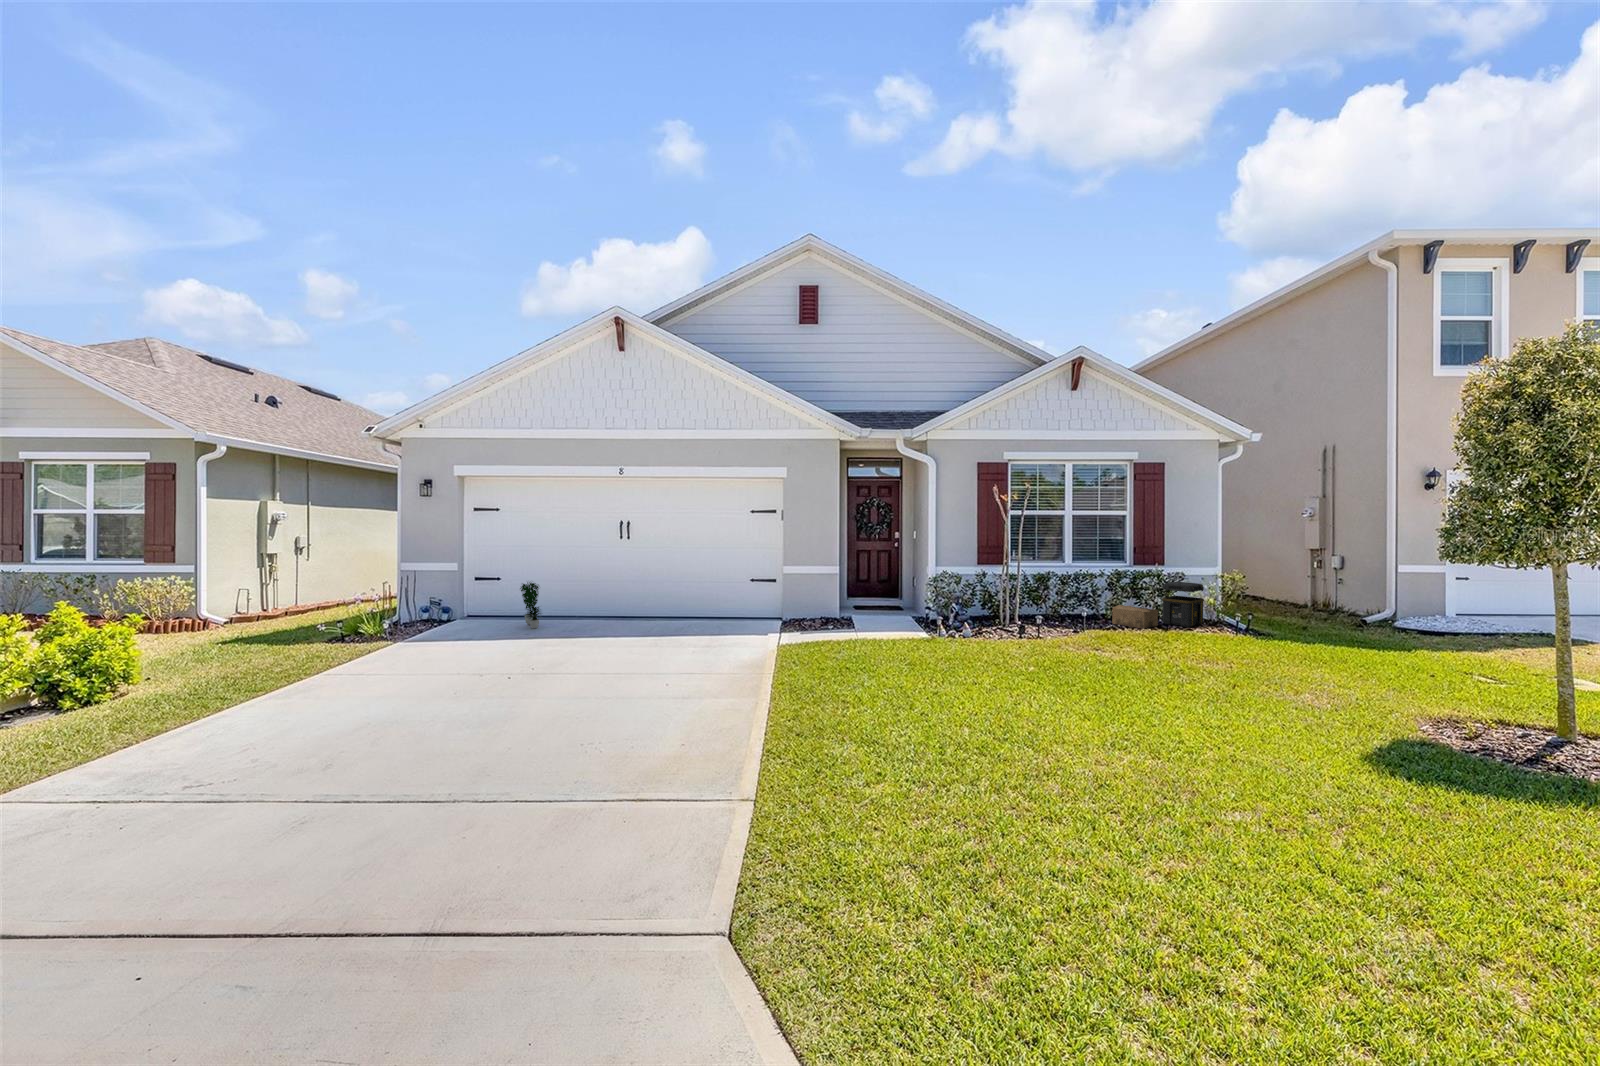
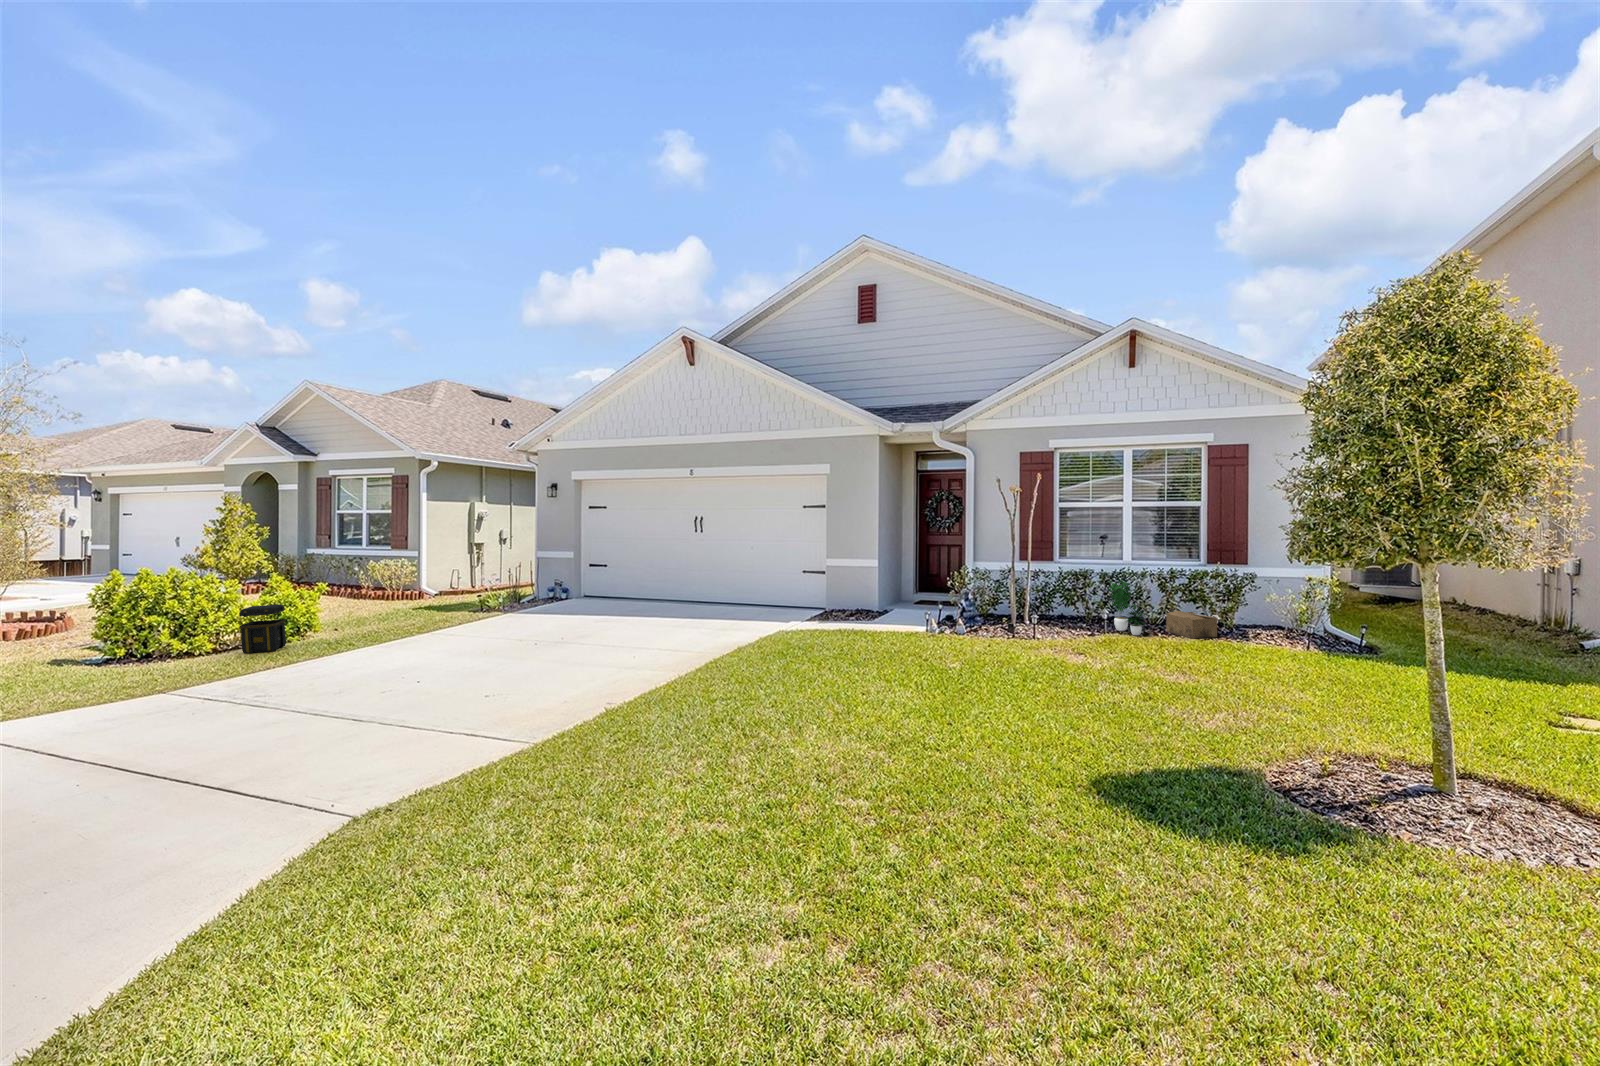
potted plant: present [520,582,541,628] -> present [1109,581,1144,635]
toolbox: present [1162,582,1204,627] -> present [239,605,286,653]

